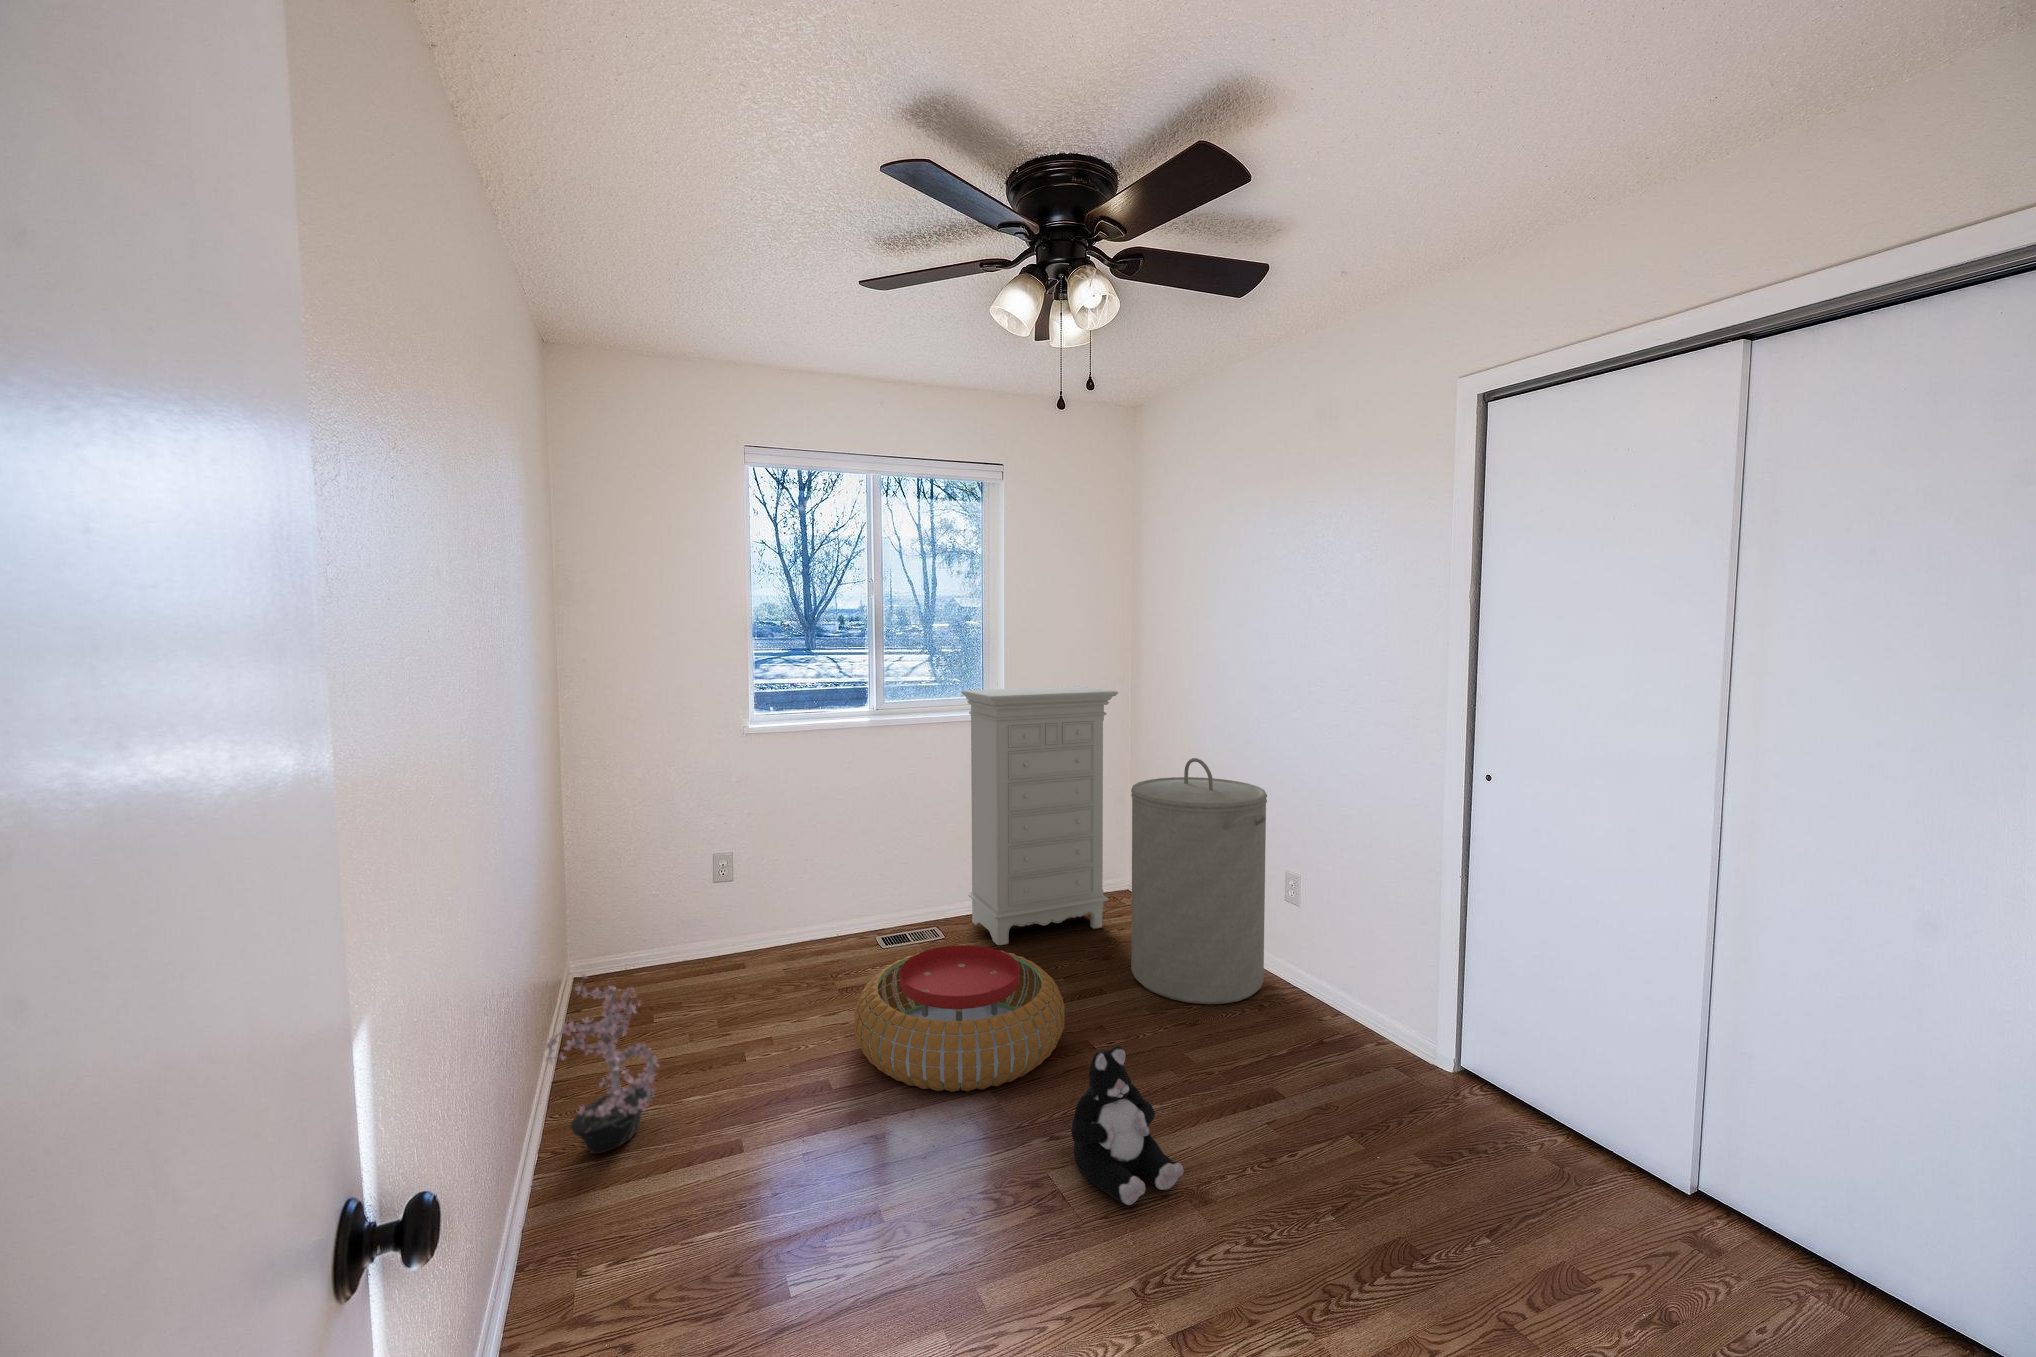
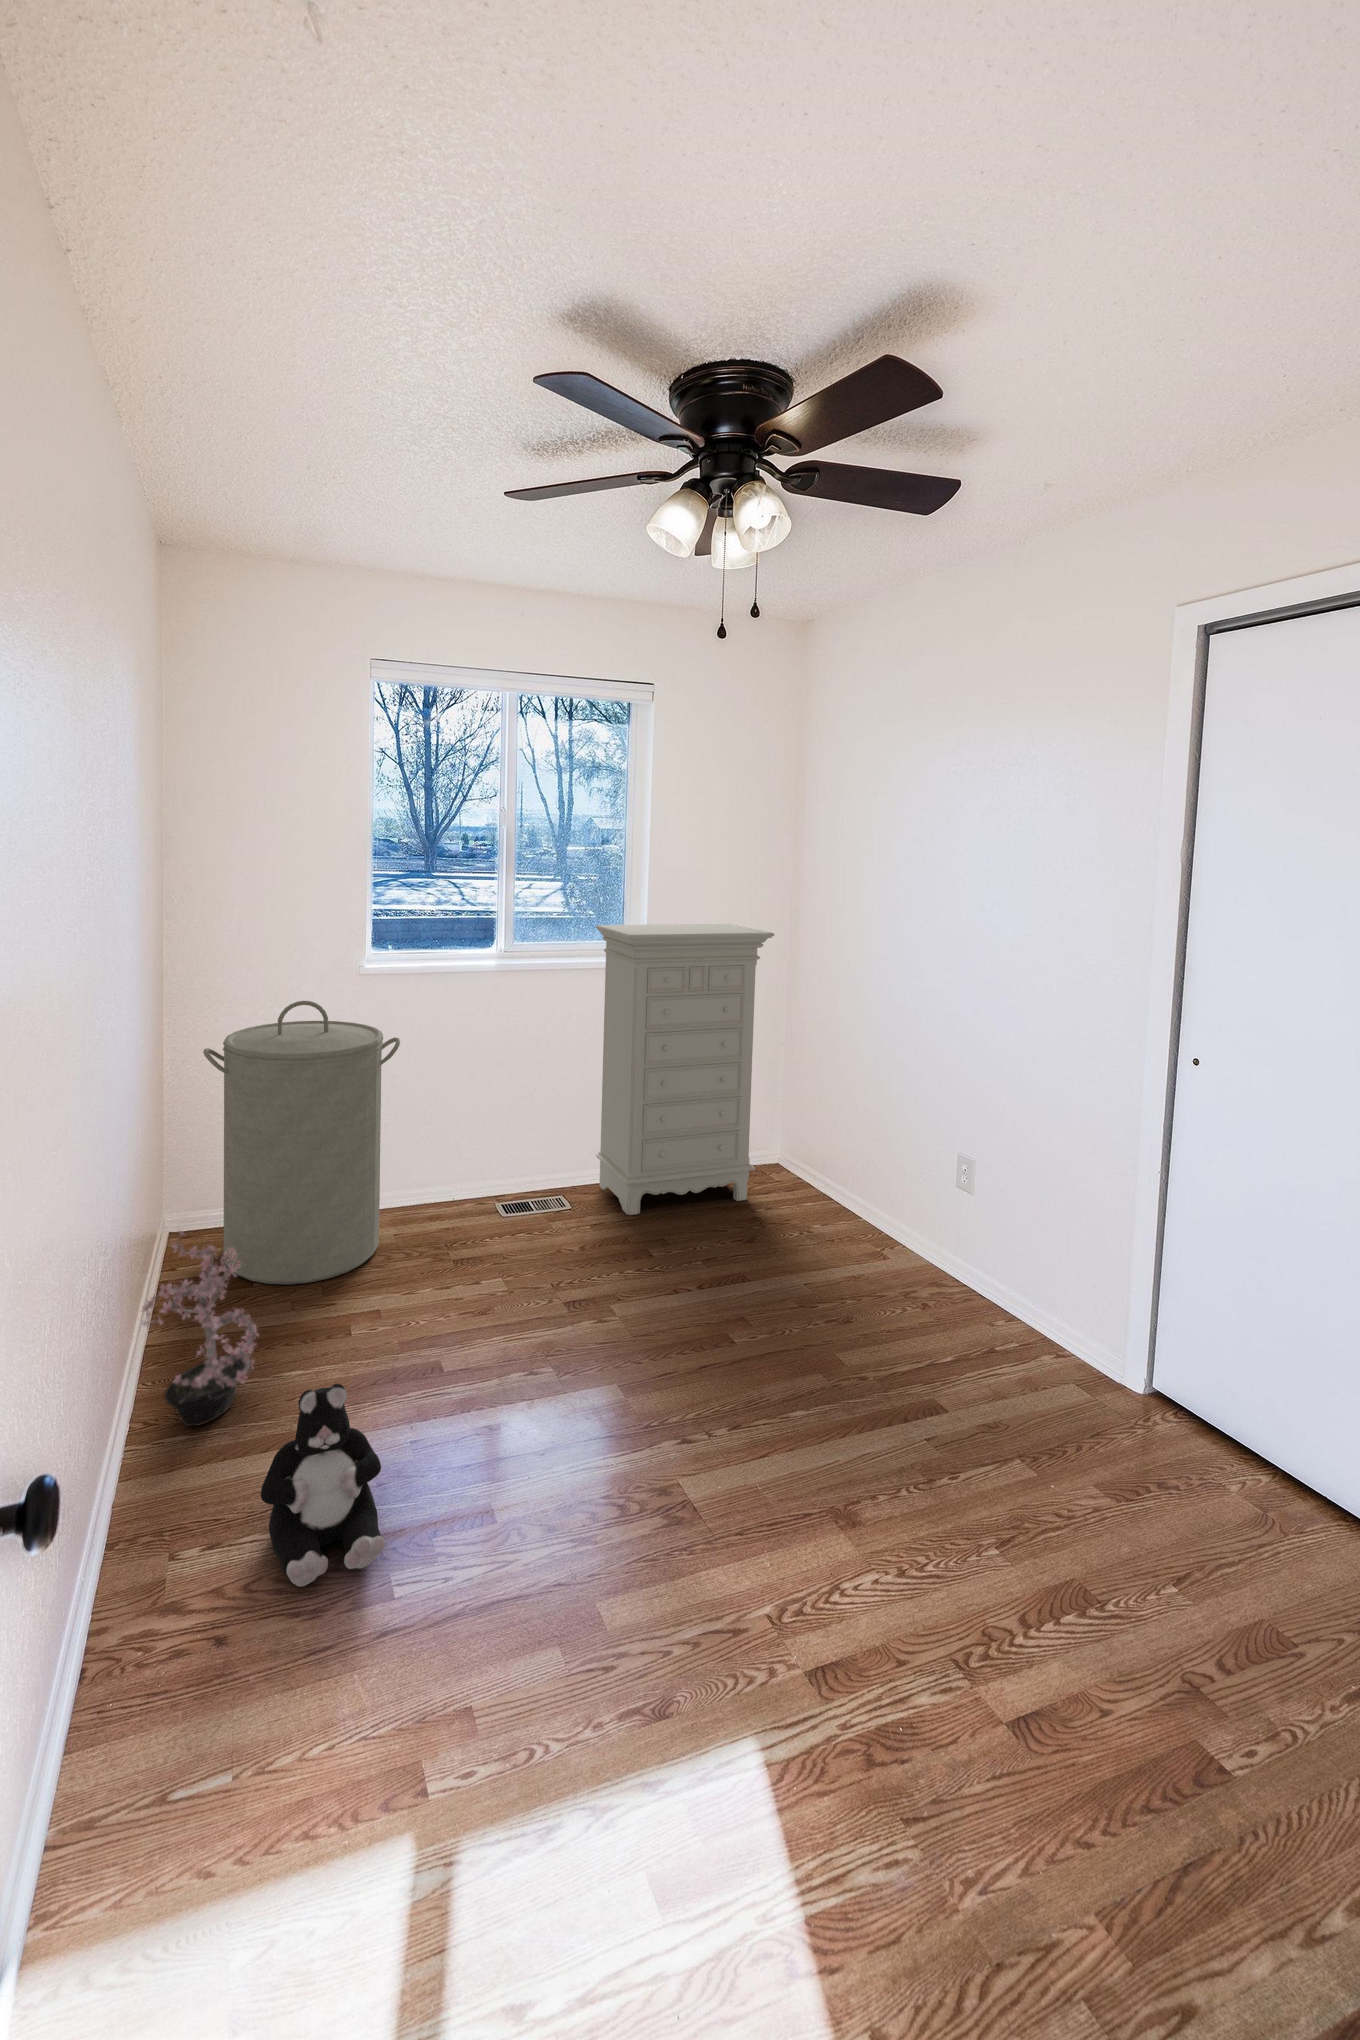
laundry hamper: present [1131,758,1267,1004] -> present [203,1001,400,1285]
pouf: present [854,945,1065,1092] -> none [467,1216,702,1382]
plush toy: present [1072,1047,1184,1205] -> present [261,1384,385,1587]

